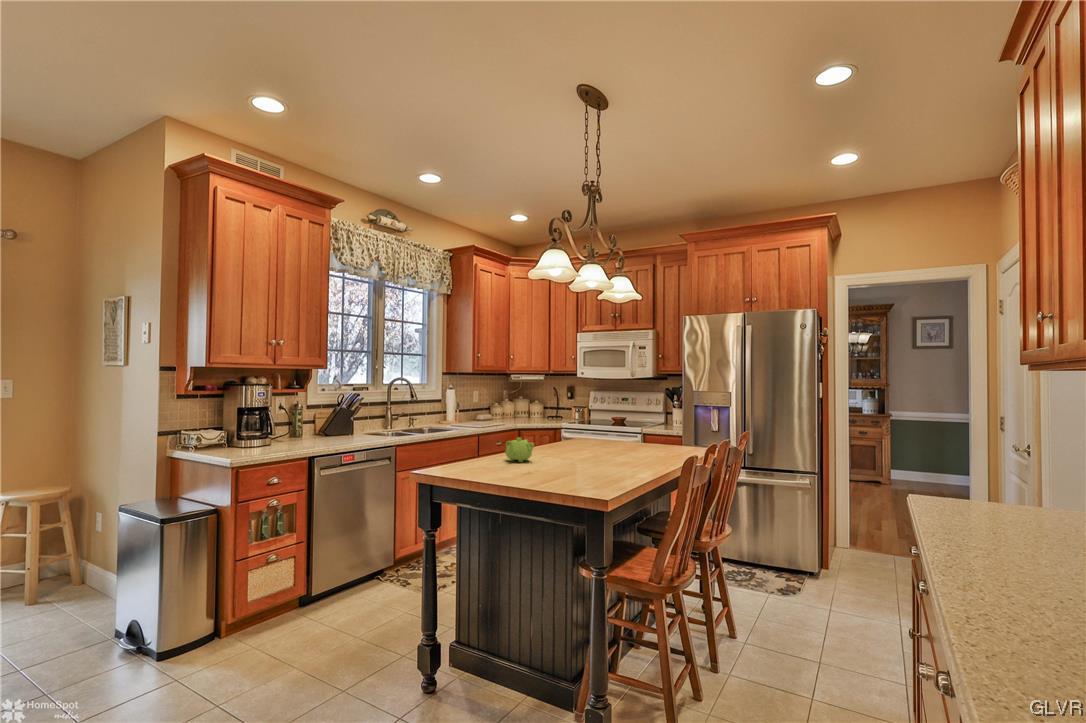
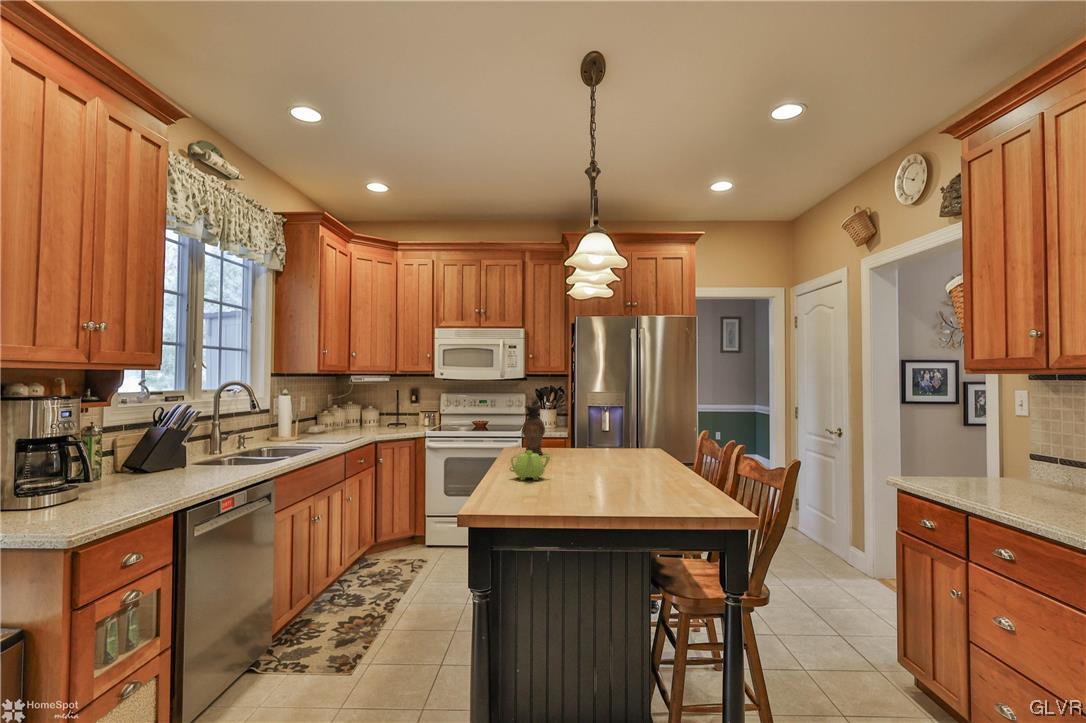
ceramic pitcher: none [573,395,594,447] -> present [522,397,545,455]

